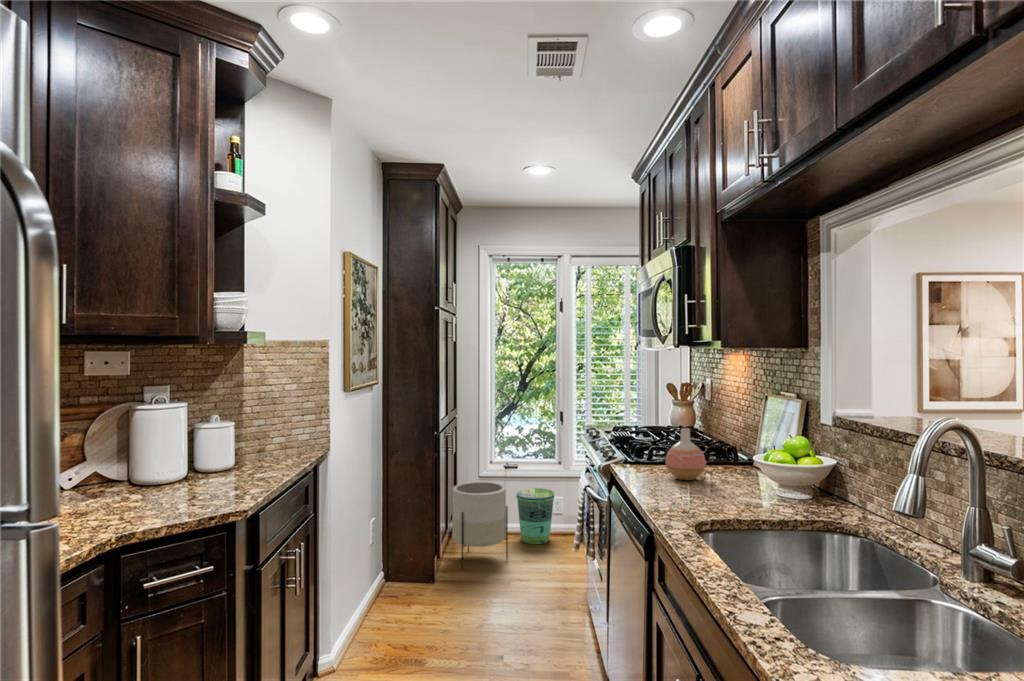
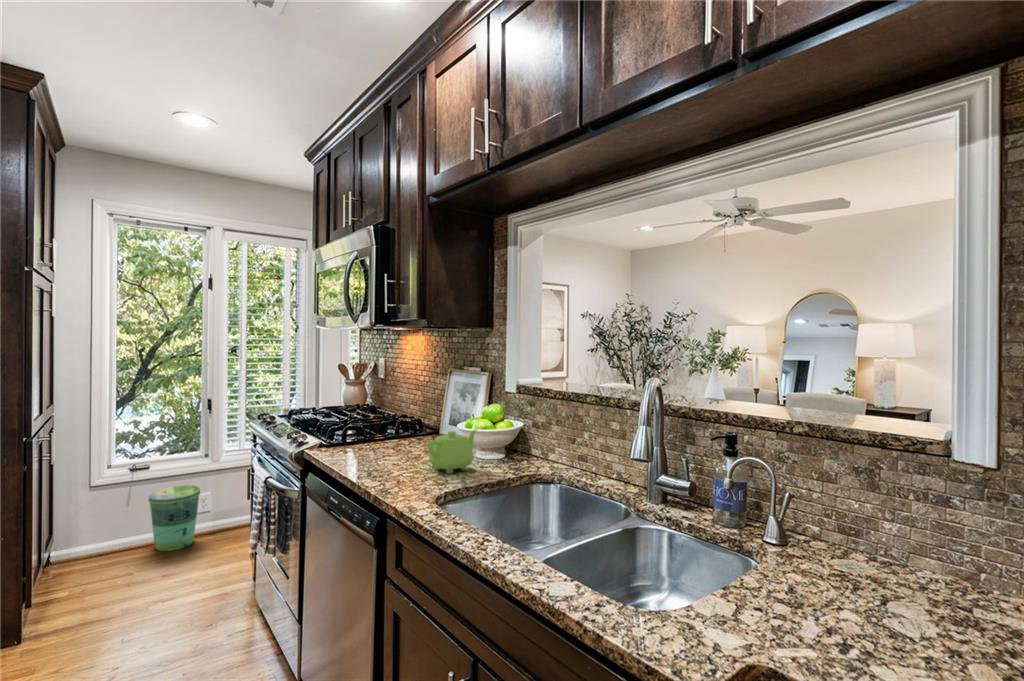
vase: present [666,428,706,481] -> none [374,405,413,456]
teapot: none [705,461,768,505] -> present [427,430,477,474]
planter: present [452,482,508,569] -> none [51,489,140,608]

